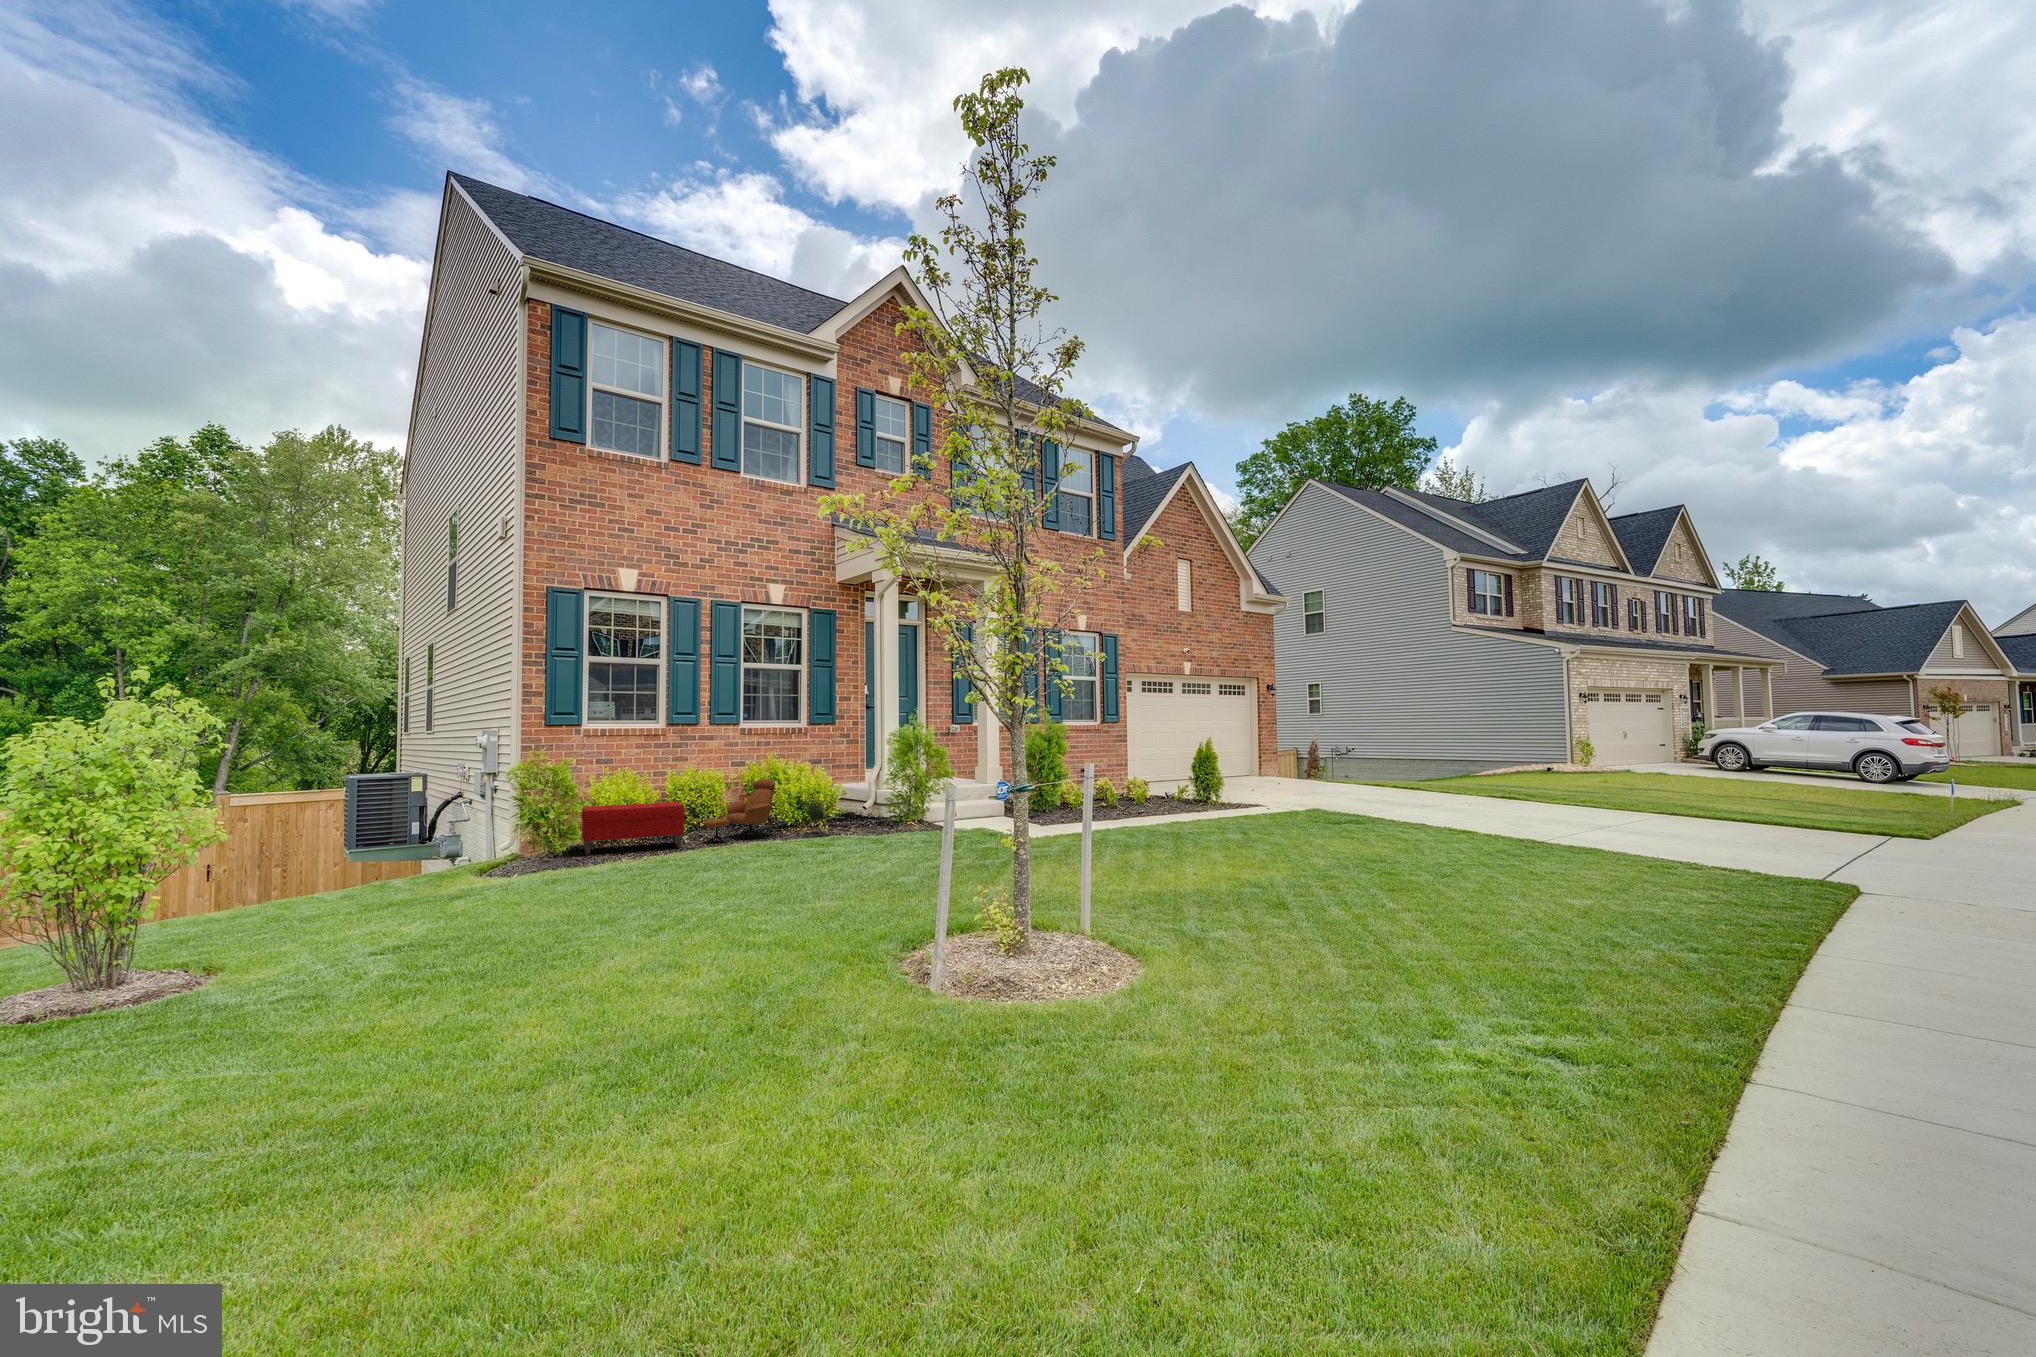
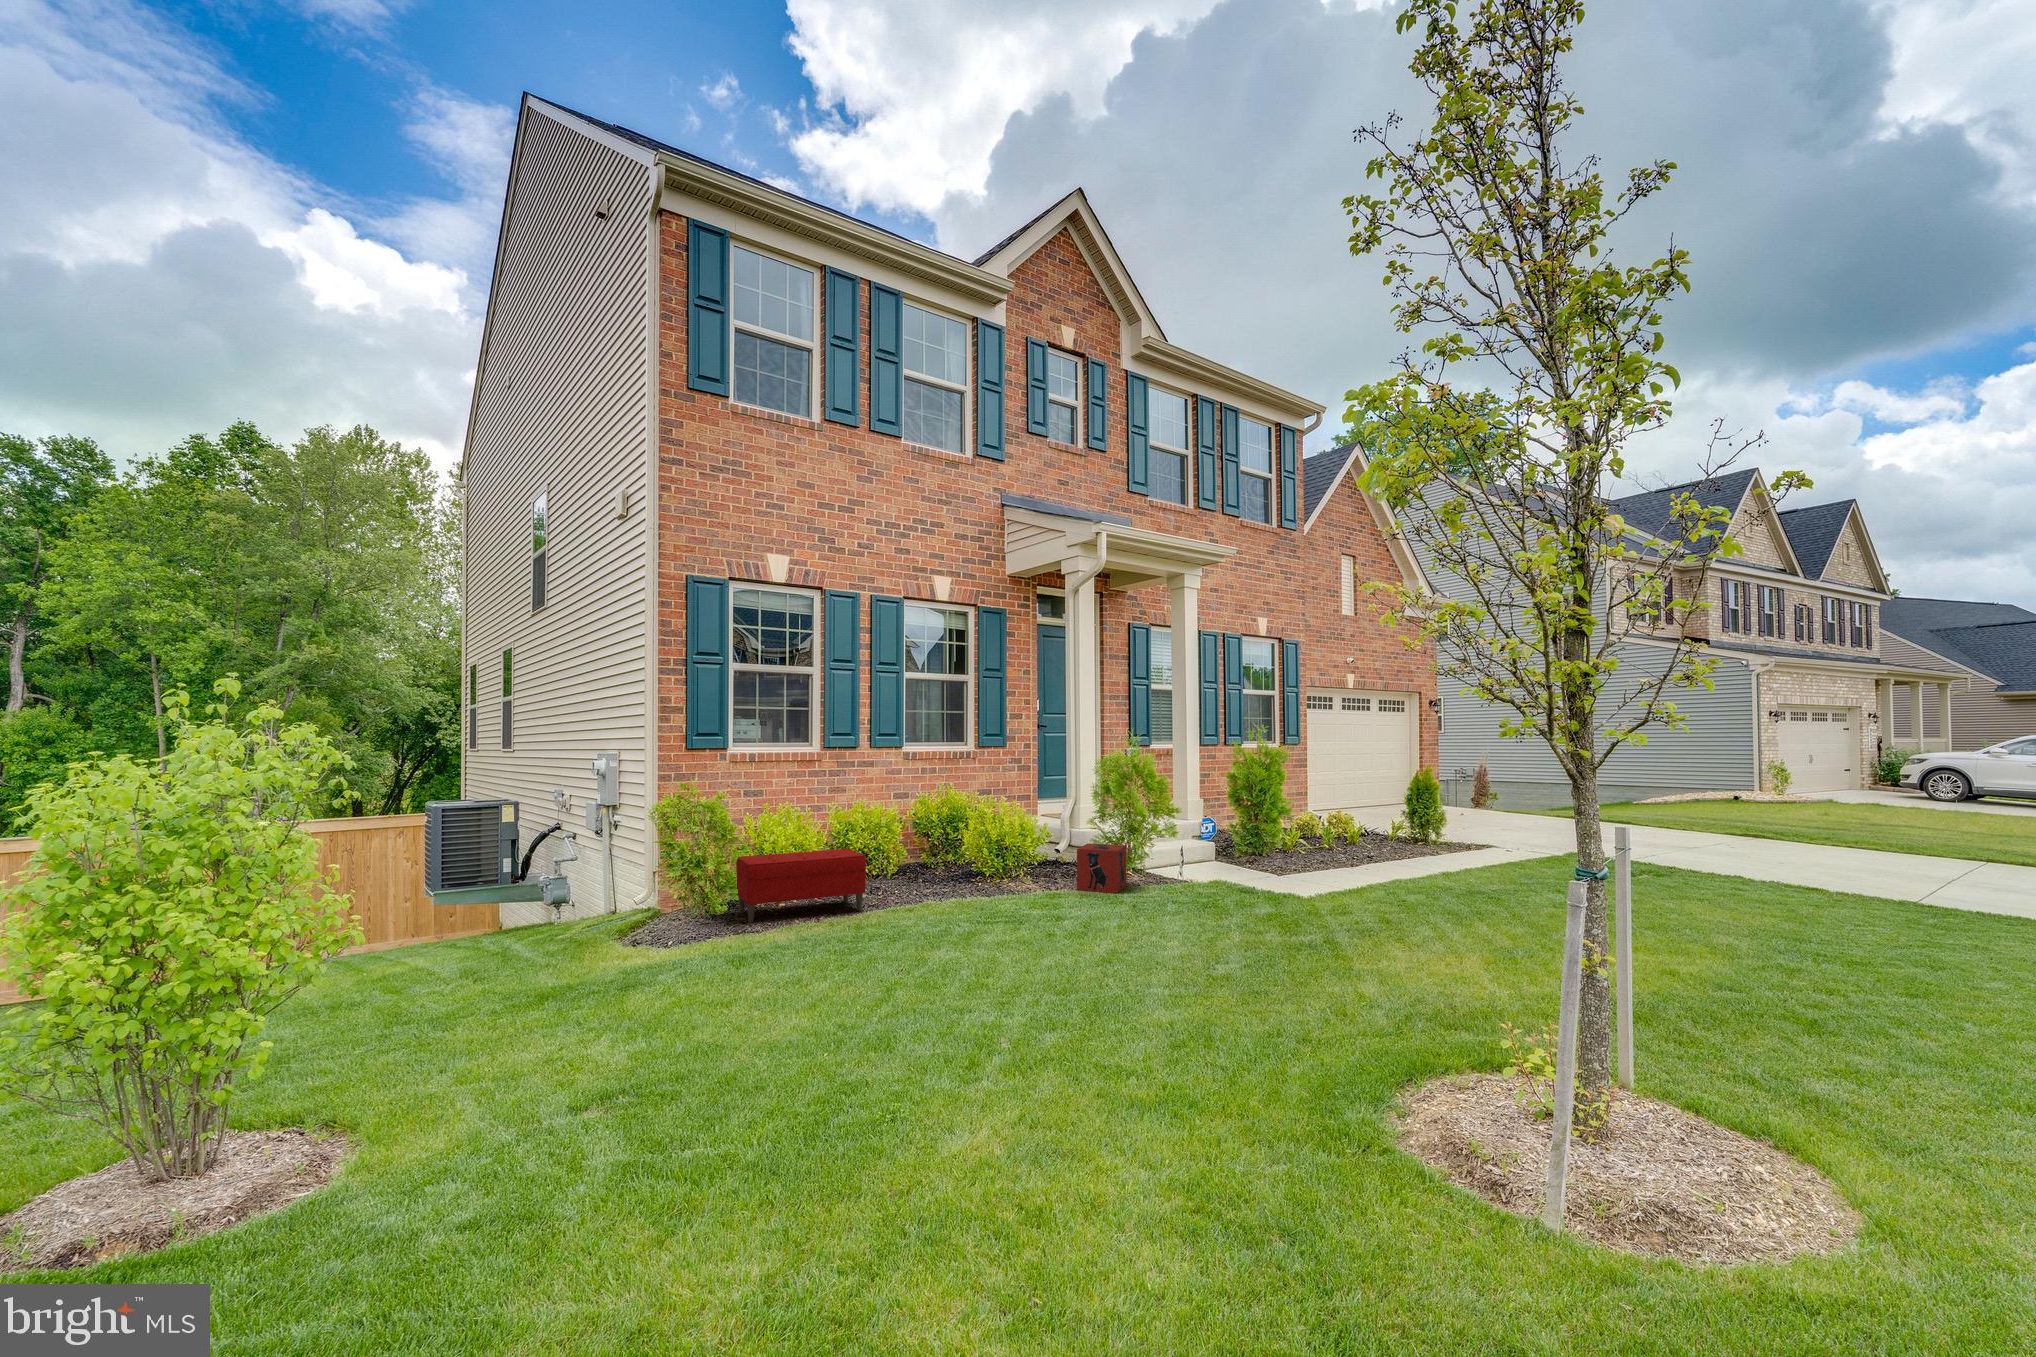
lounge chair: present [704,779,775,844] -> none [882,818,960,904]
potted tree: present [802,792,828,837] -> none [992,828,1028,893]
storage box: none [868,799,911,836] -> present [1077,843,1127,893]

